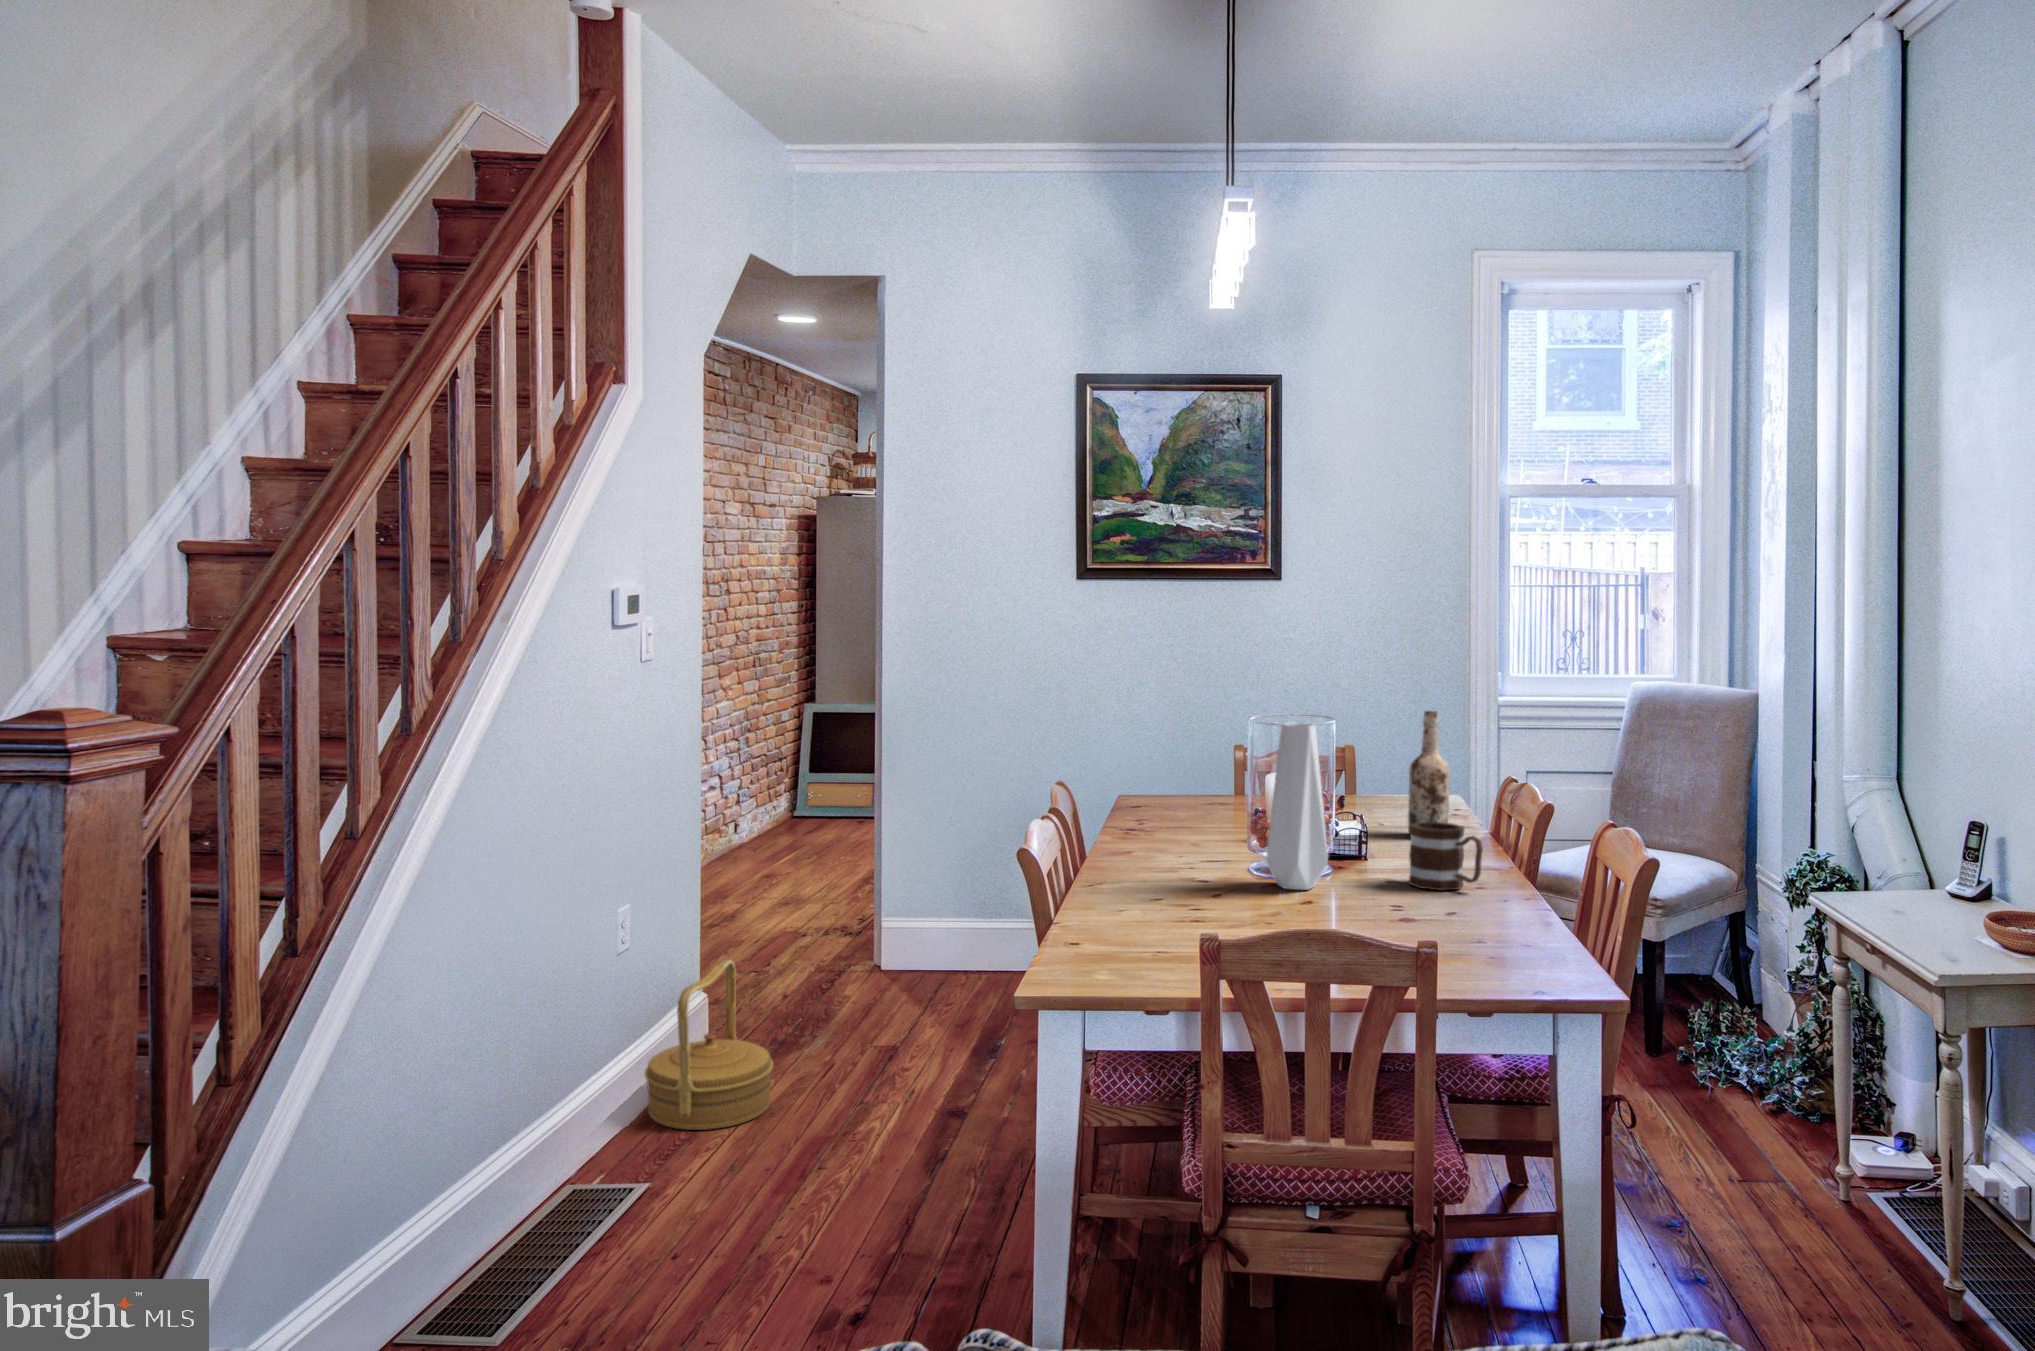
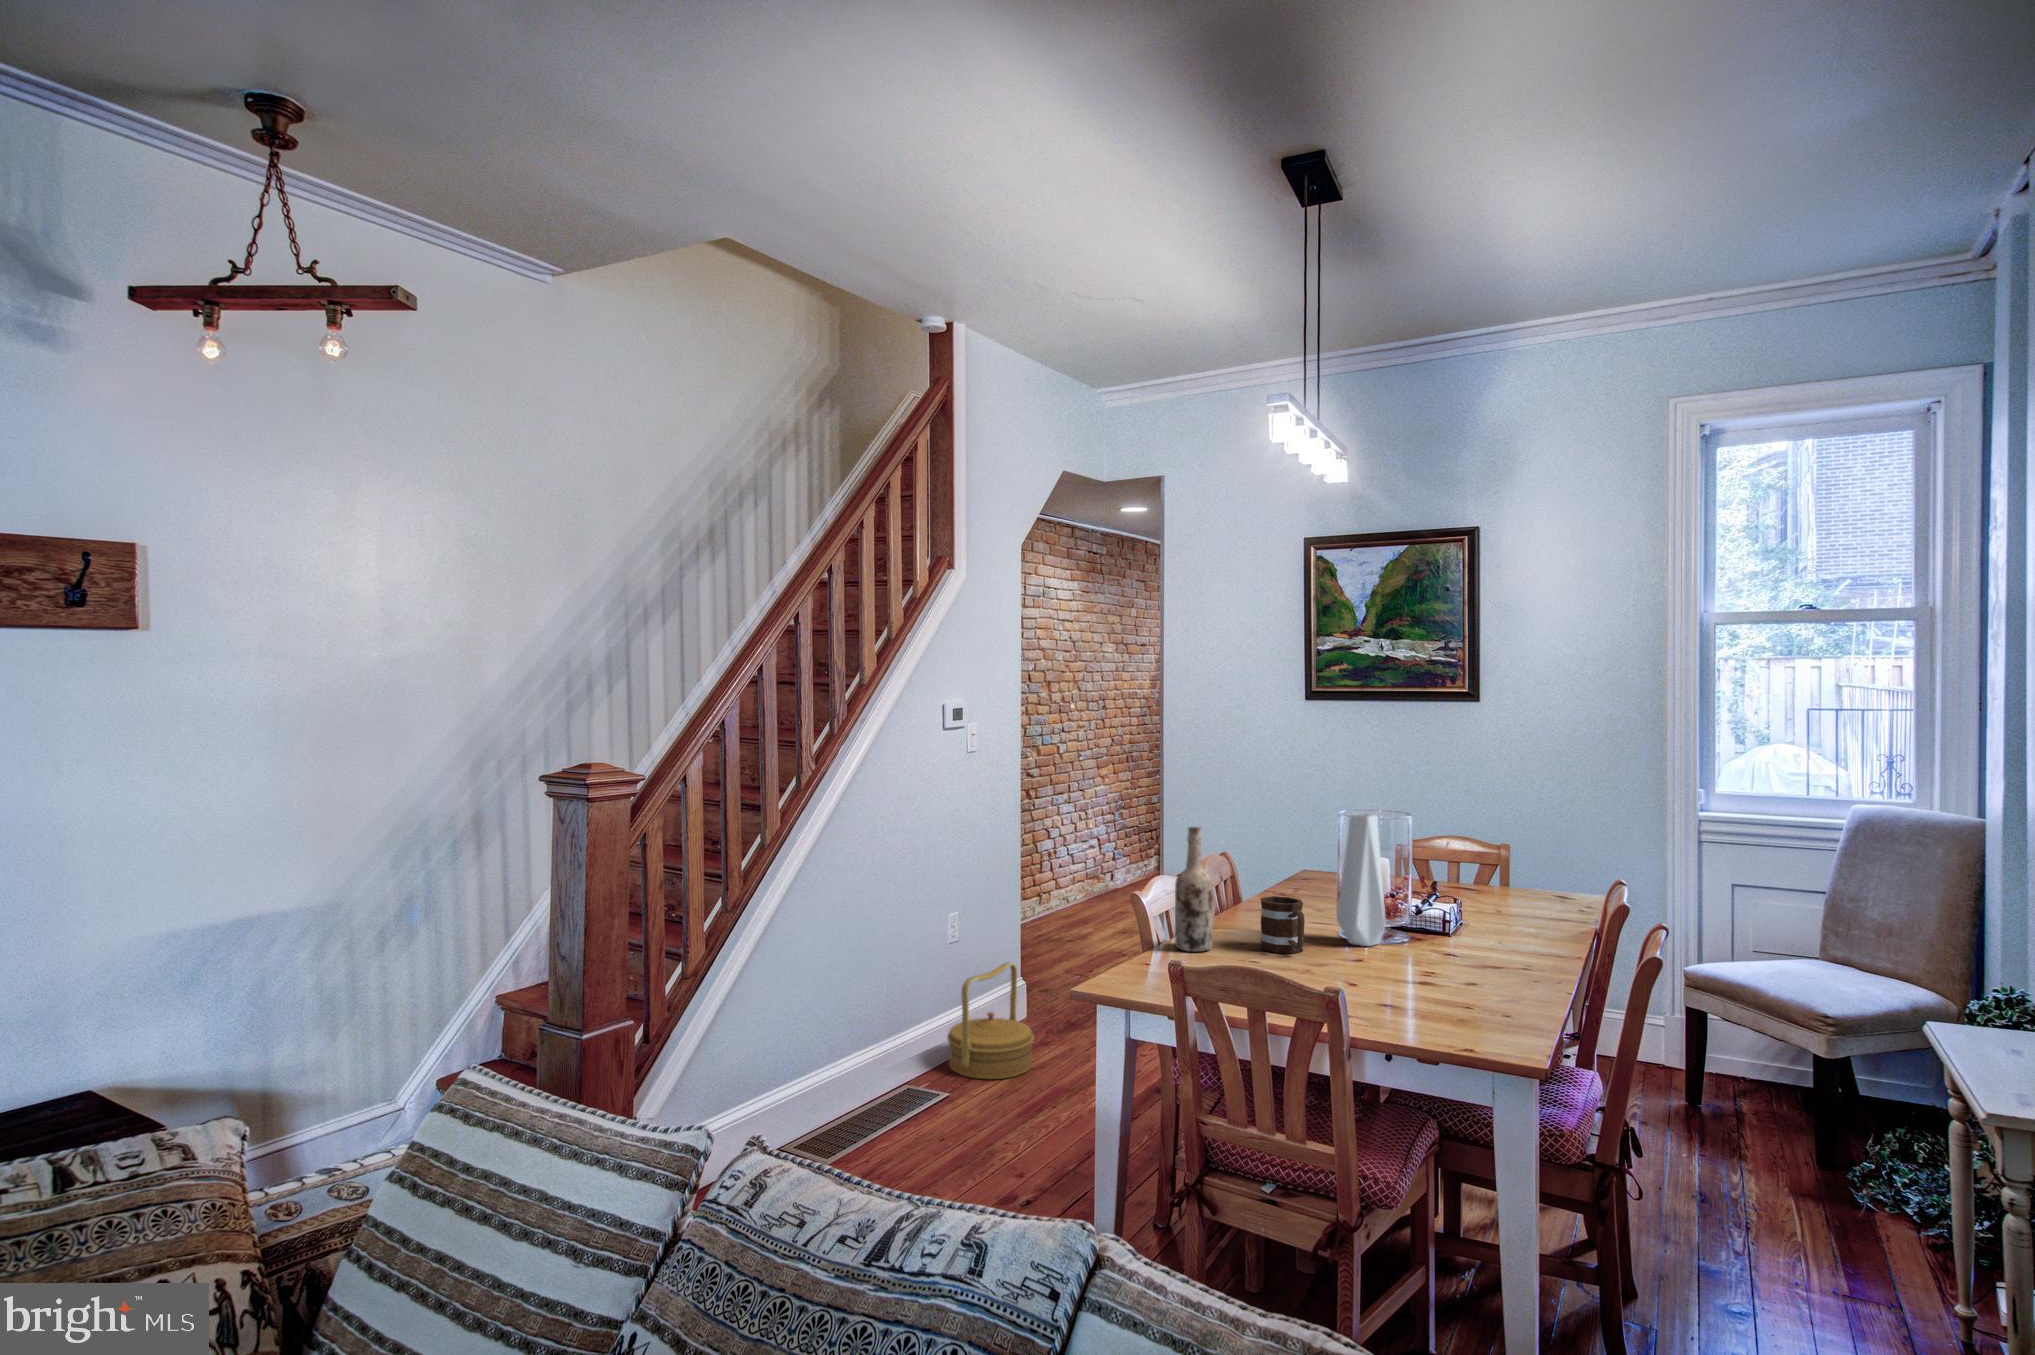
wine bottle: present [1408,711,1450,835] -> present [1175,827,1213,952]
mug: present [1409,822,1483,890] -> present [1260,896,1305,953]

